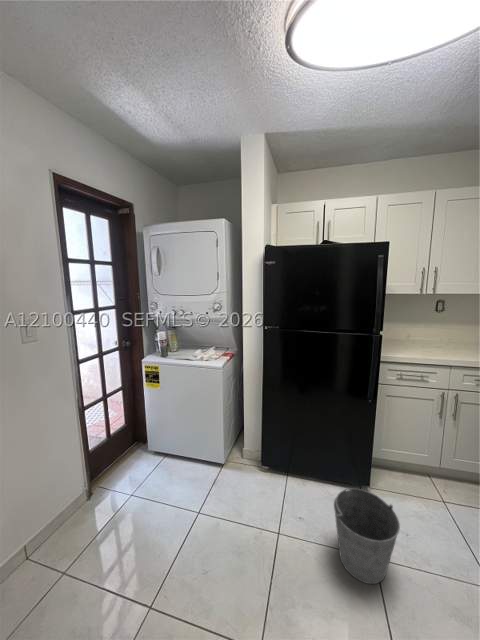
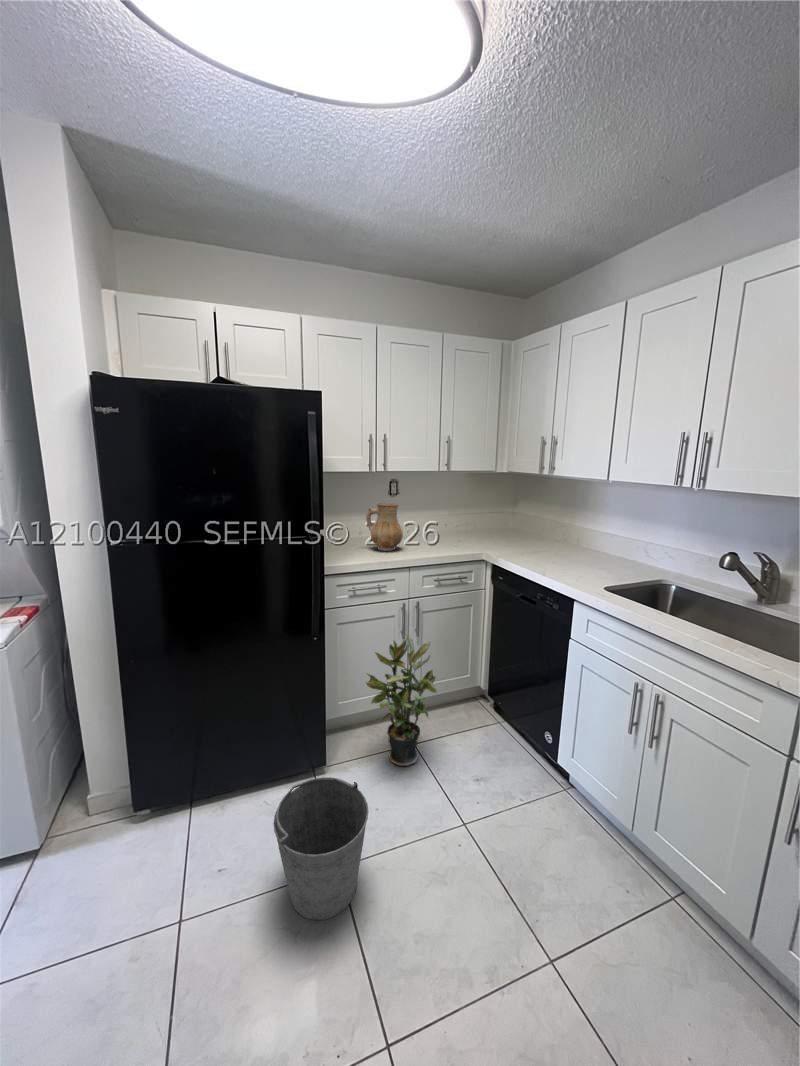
ceramic pitcher: none [415,316,447,352] -> present [366,503,403,551]
potted plant: none [404,415,469,515] -> present [366,635,437,766]

